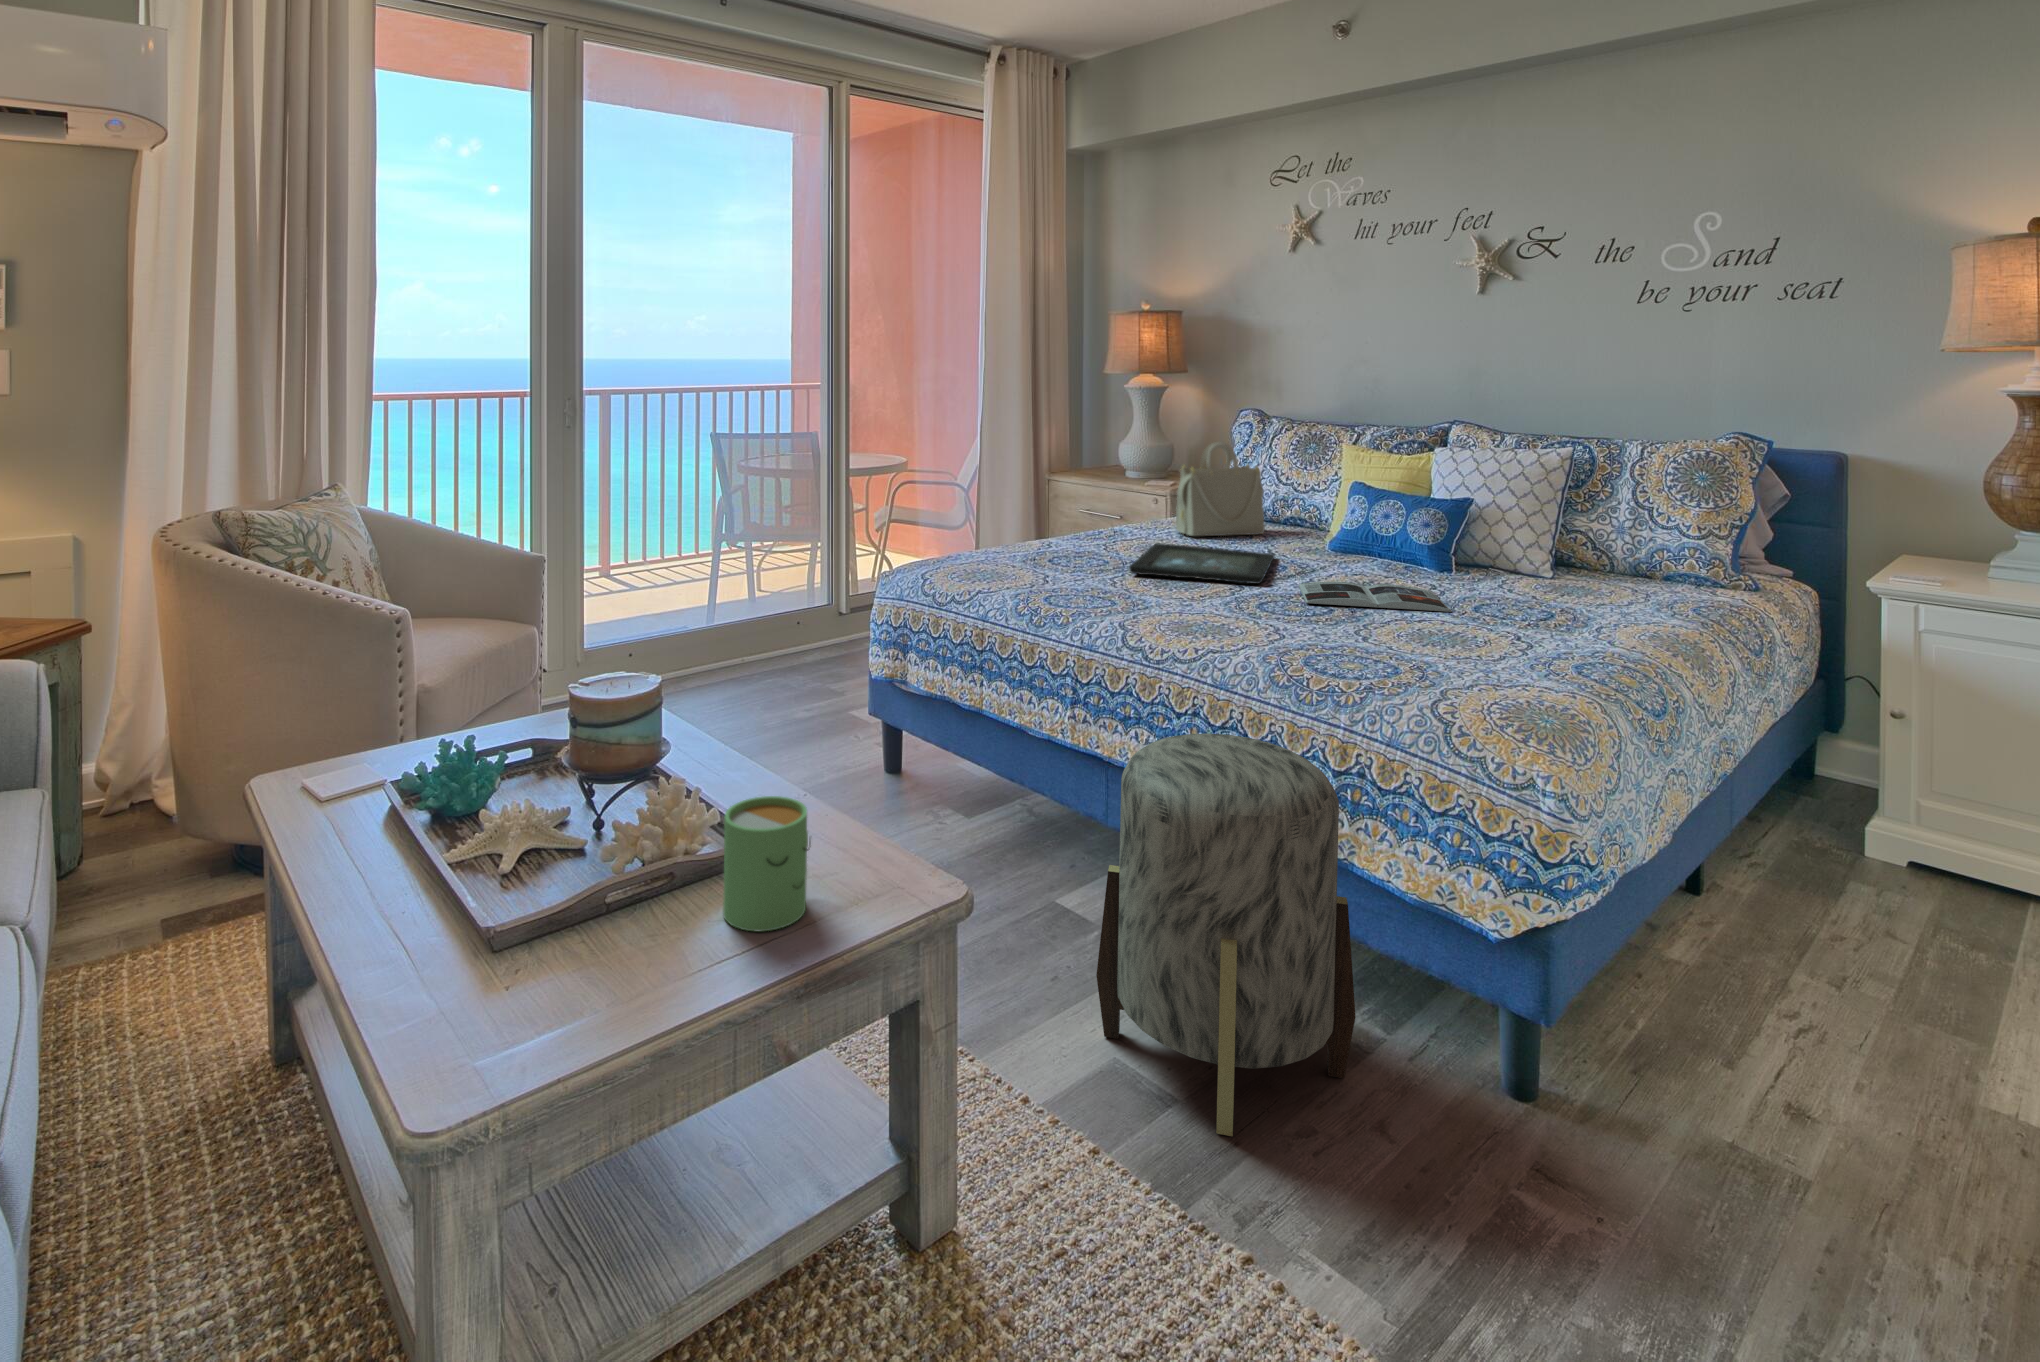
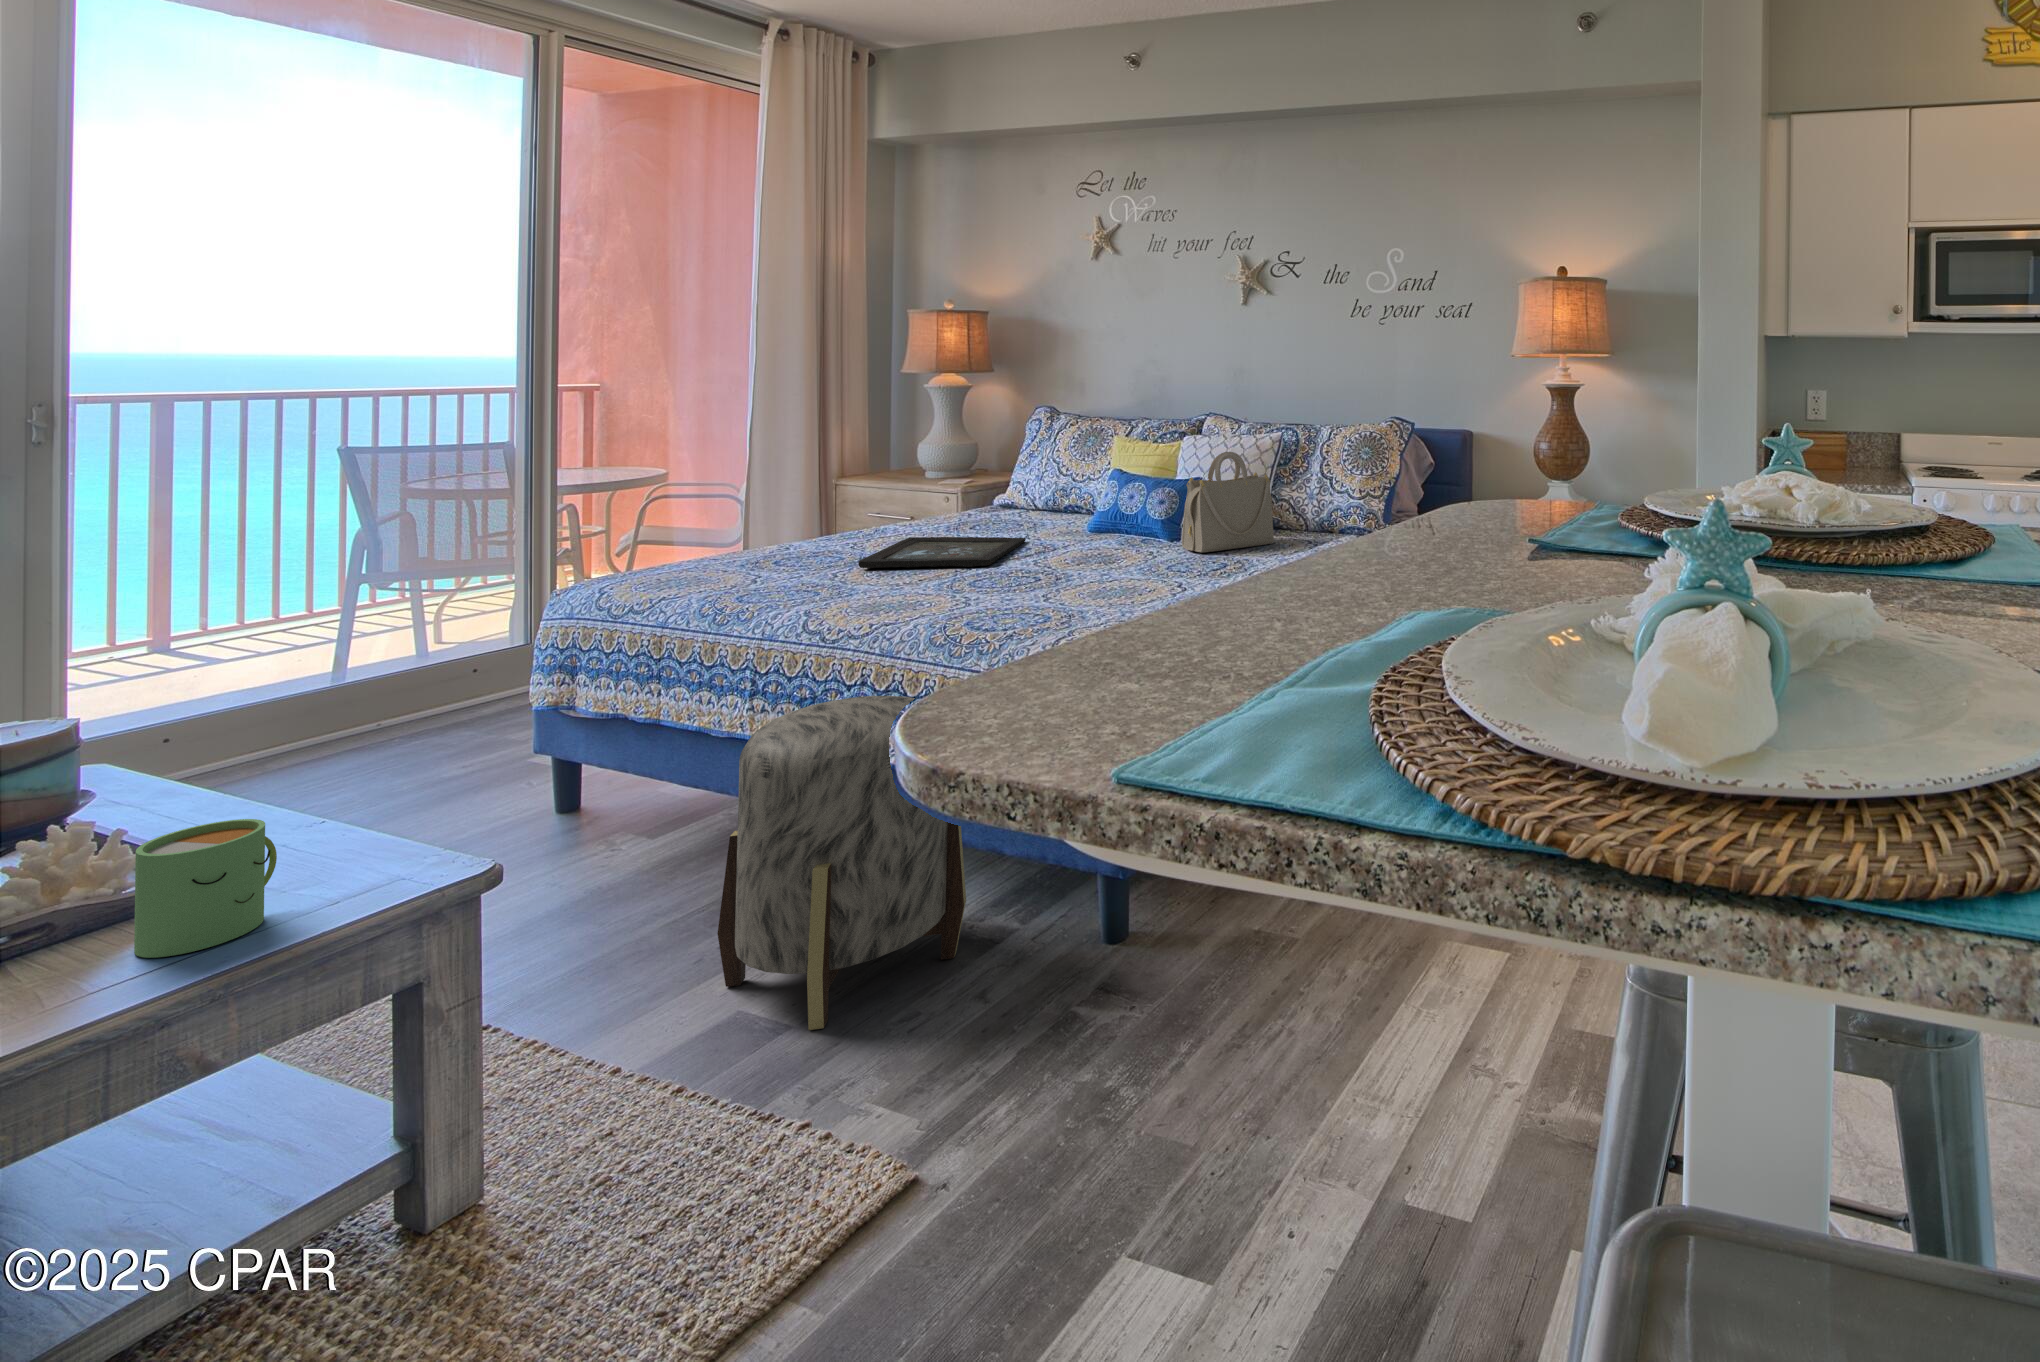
handbag: present [1176,442,1265,536] -> present [1182,452,1274,552]
magazine: present [1299,582,1451,612] -> none [1017,555,1142,578]

